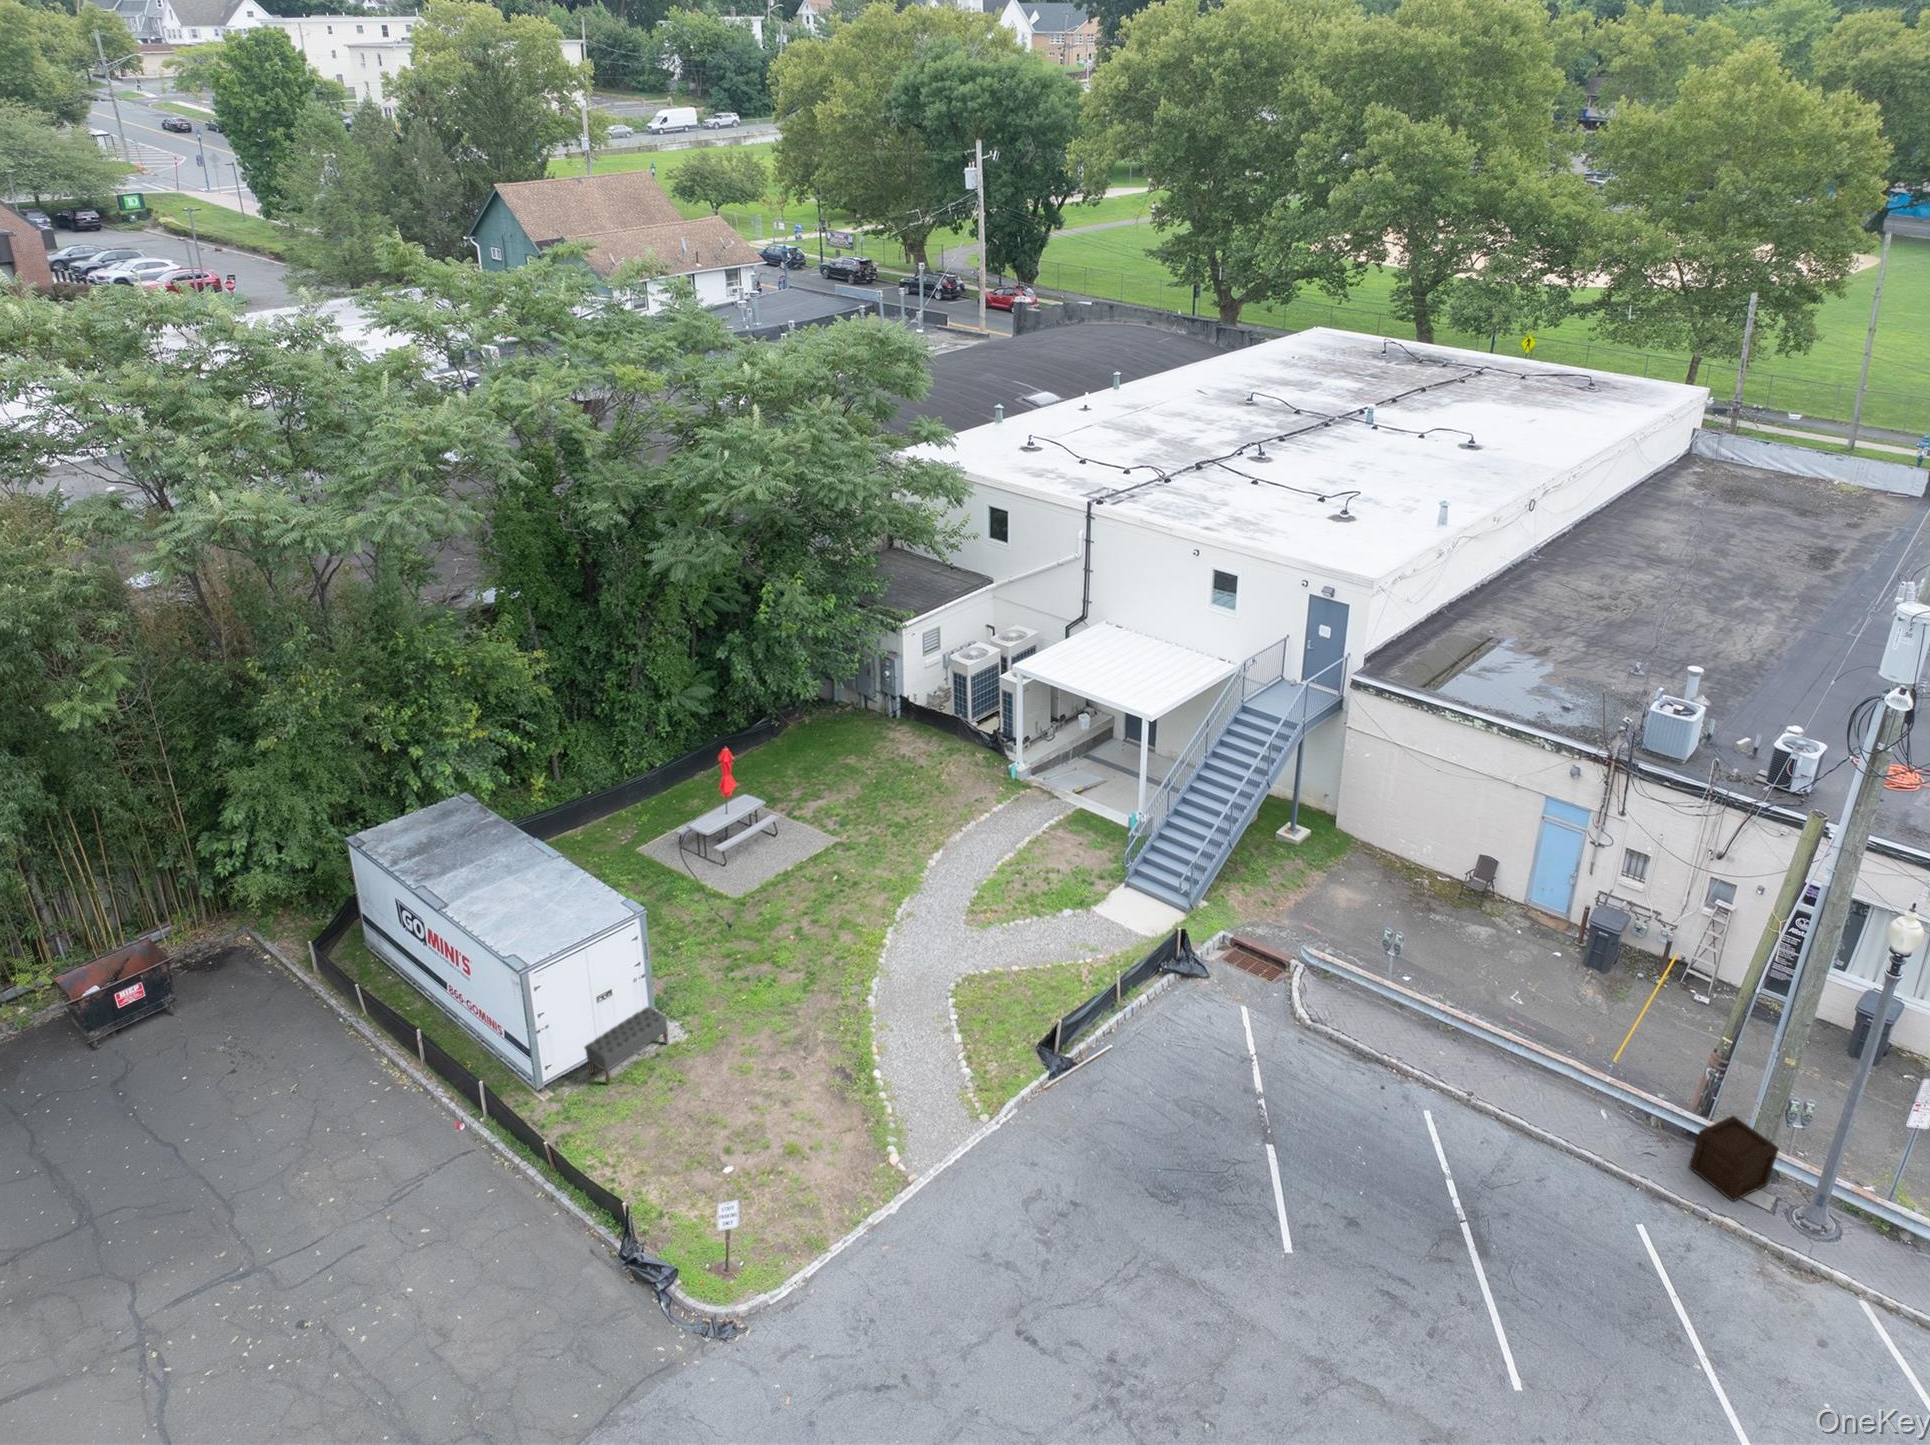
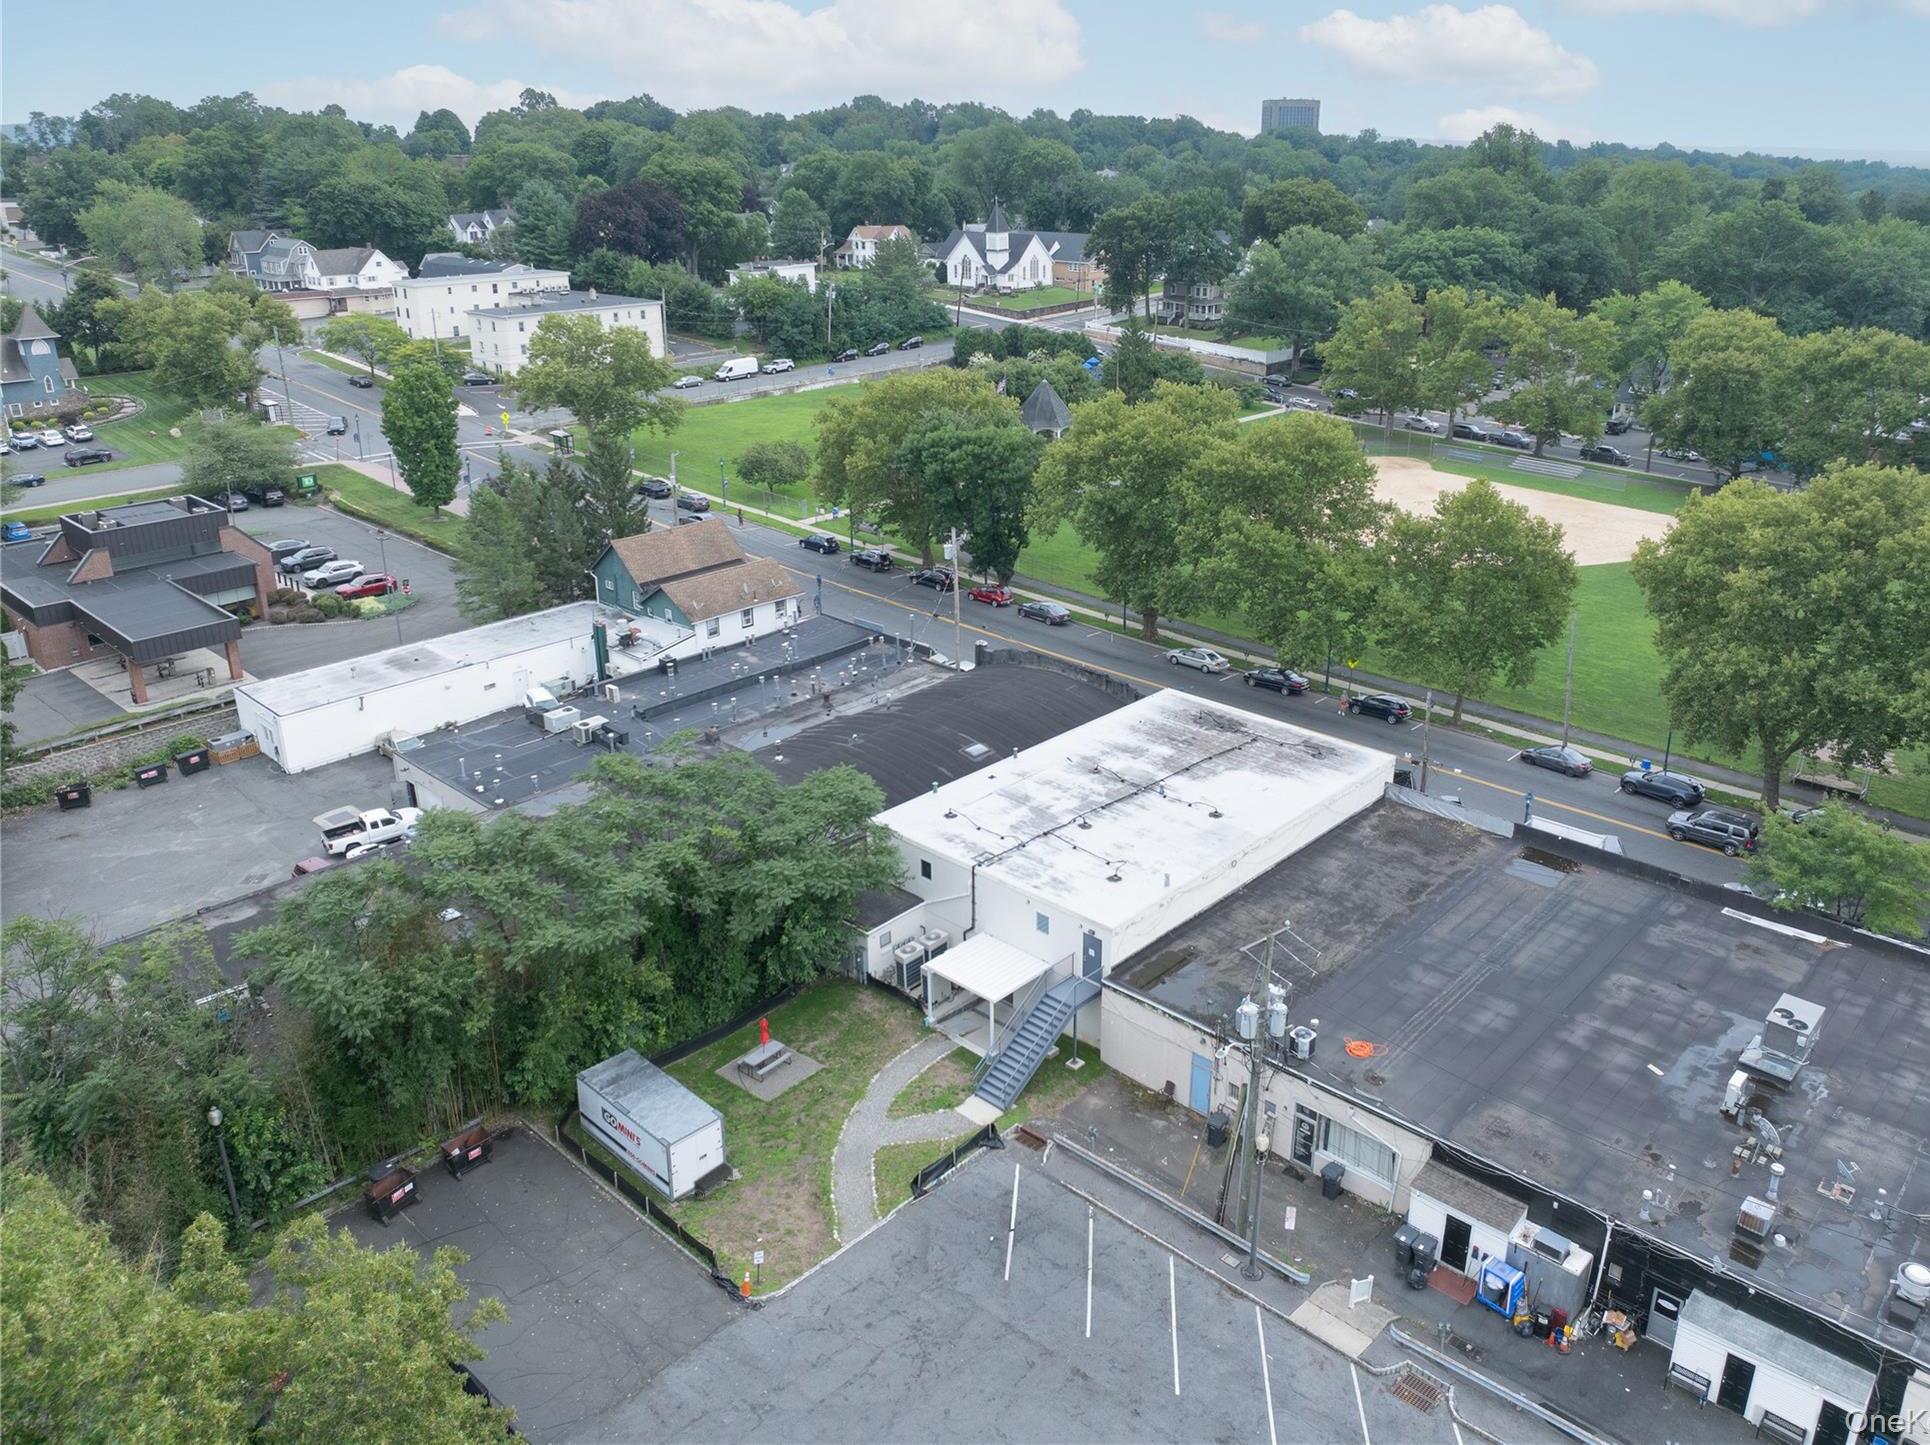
wooden crate: present [1689,1116,1779,1201] -> none [1205,1222,1239,1262]

